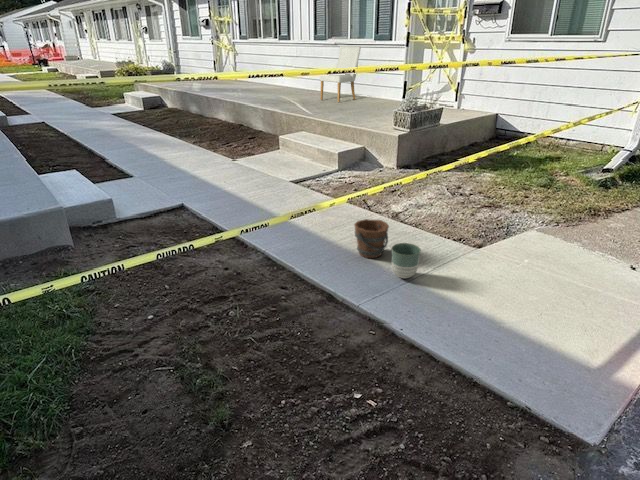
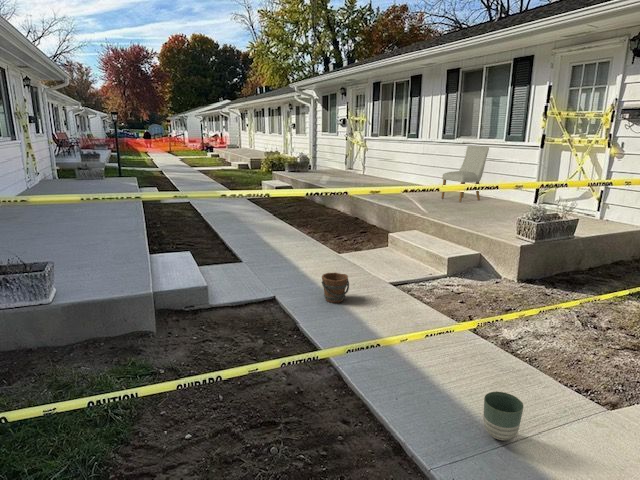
bucket: present [354,219,389,258] -> present [322,273,349,303]

